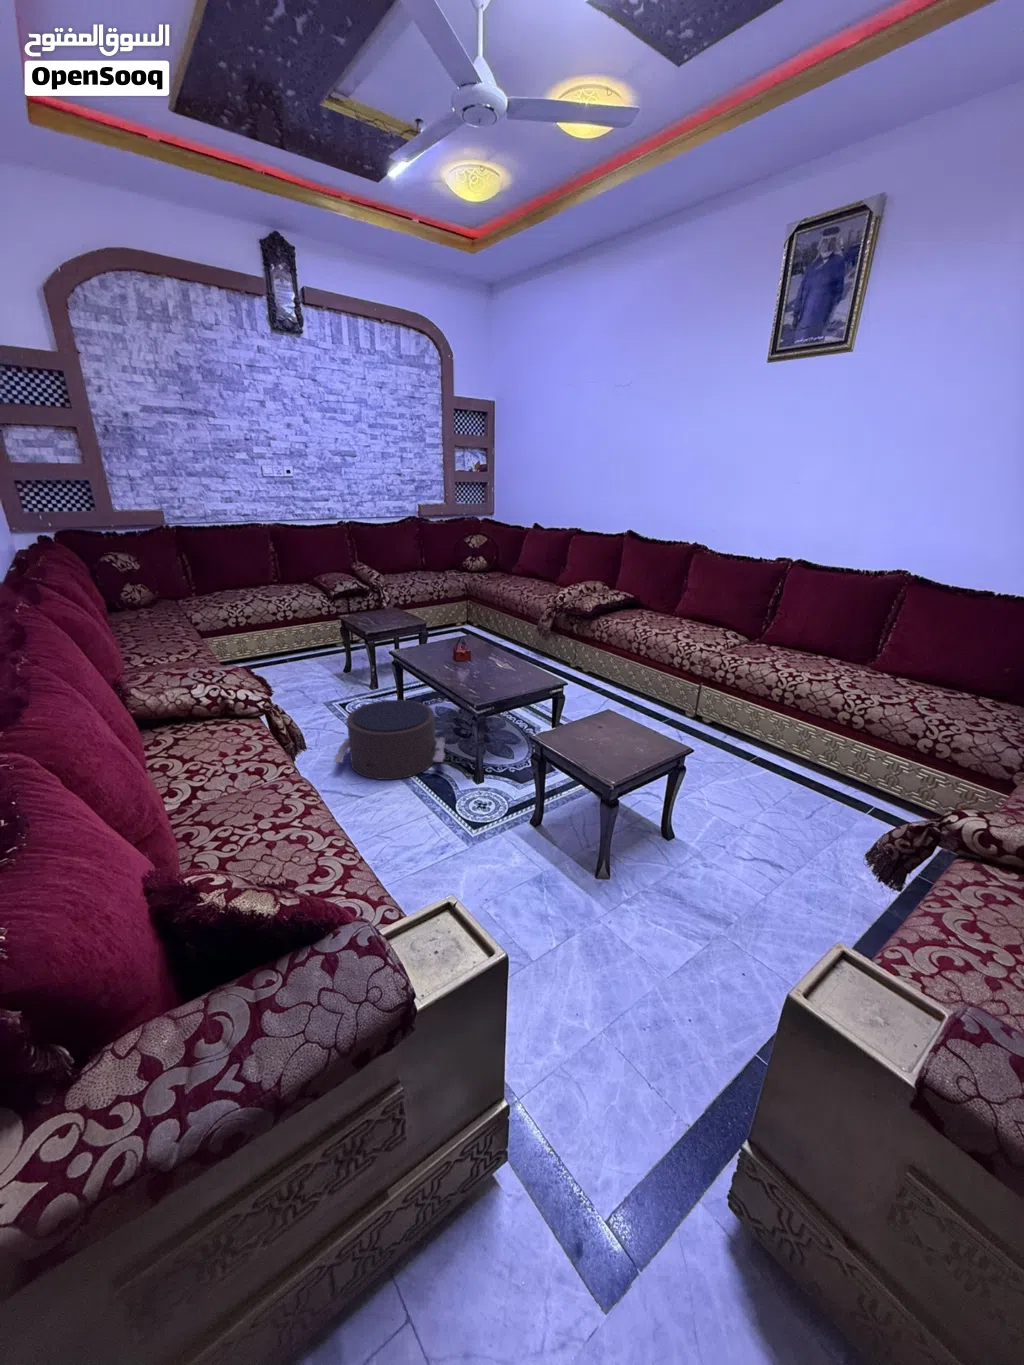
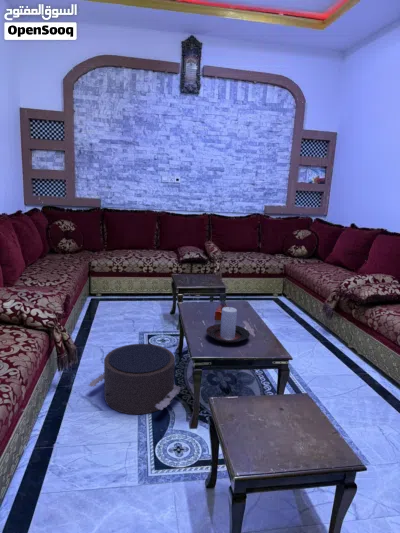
candle holder: none [463,635,513,675] -> present [206,307,250,344]

